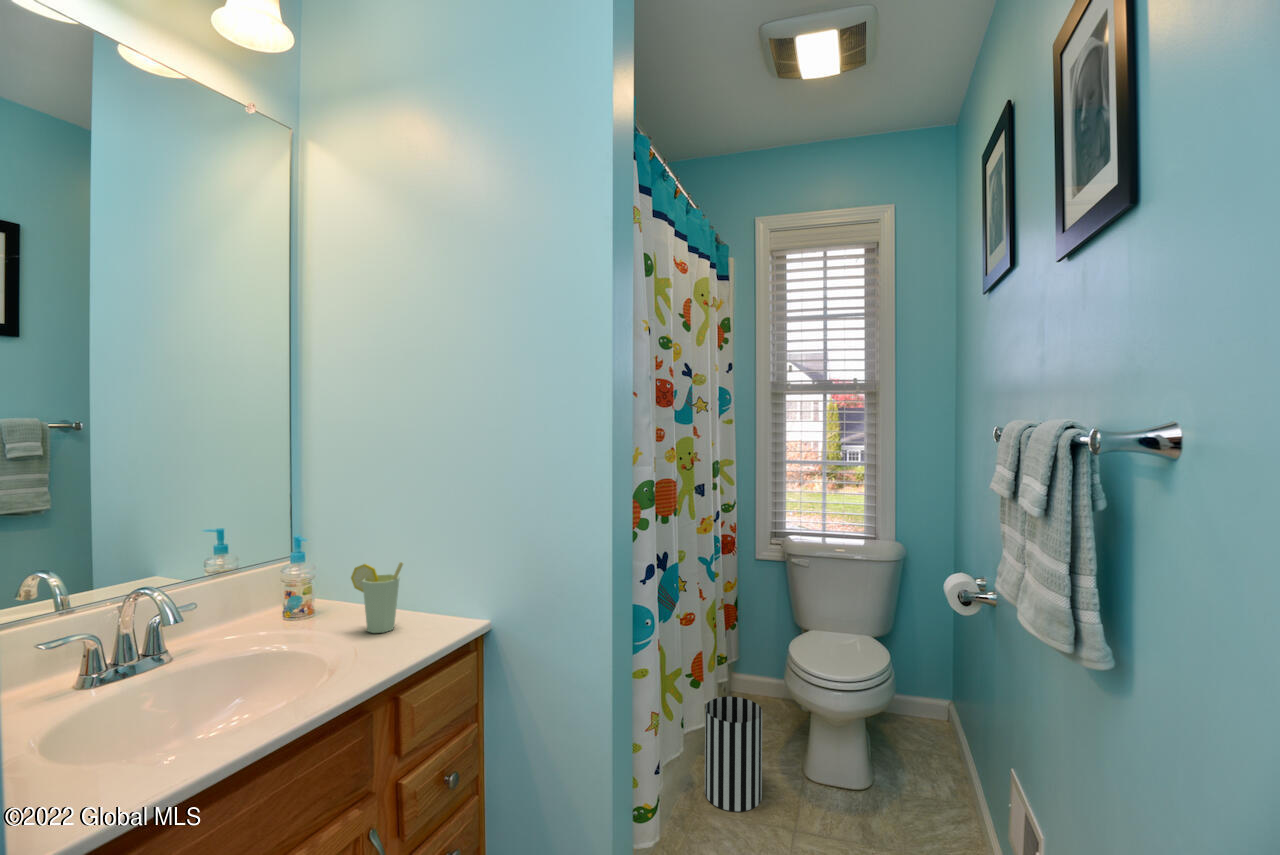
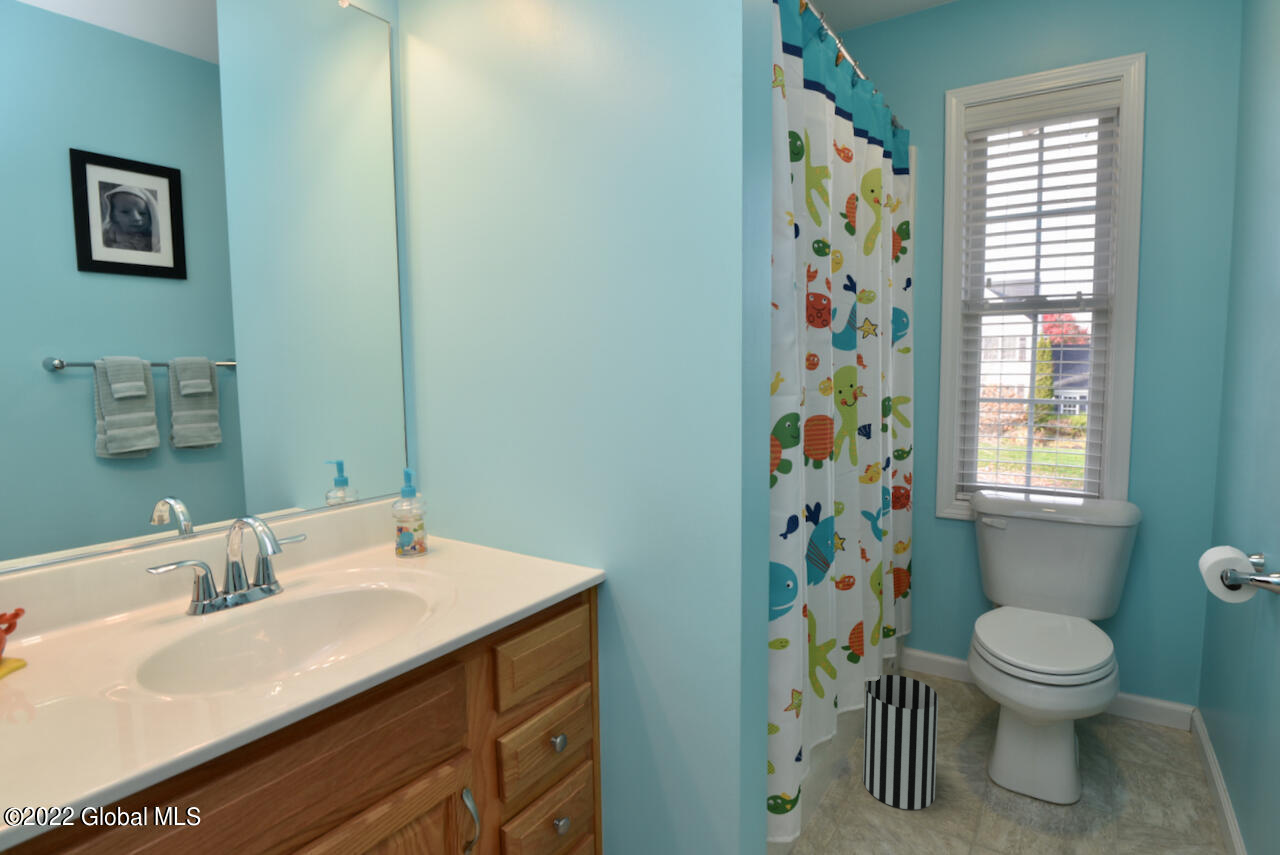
cup: present [351,562,403,633] -> none [455,501,506,577]

